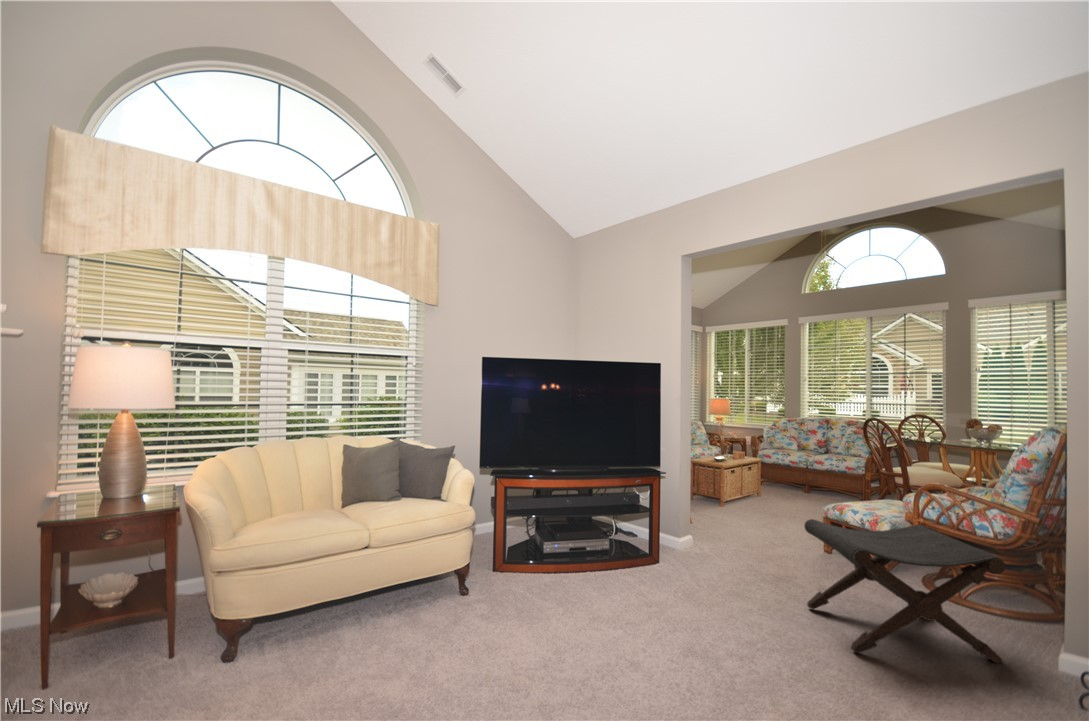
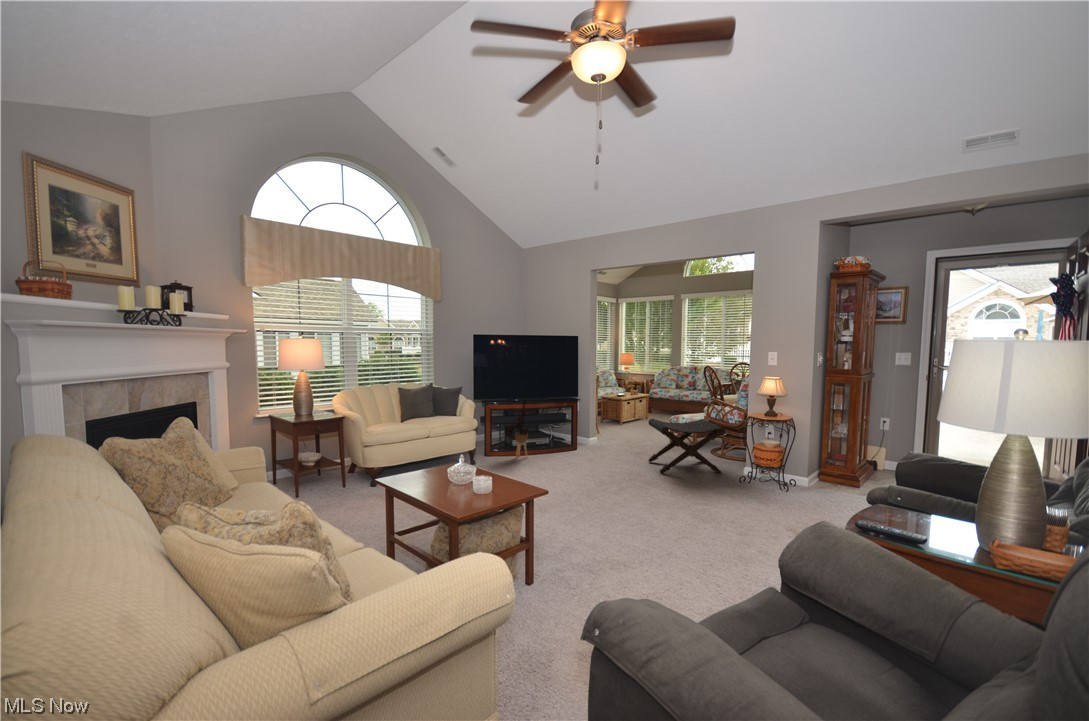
house plant: none [528,467,580,580] -> present [507,399,532,457]

